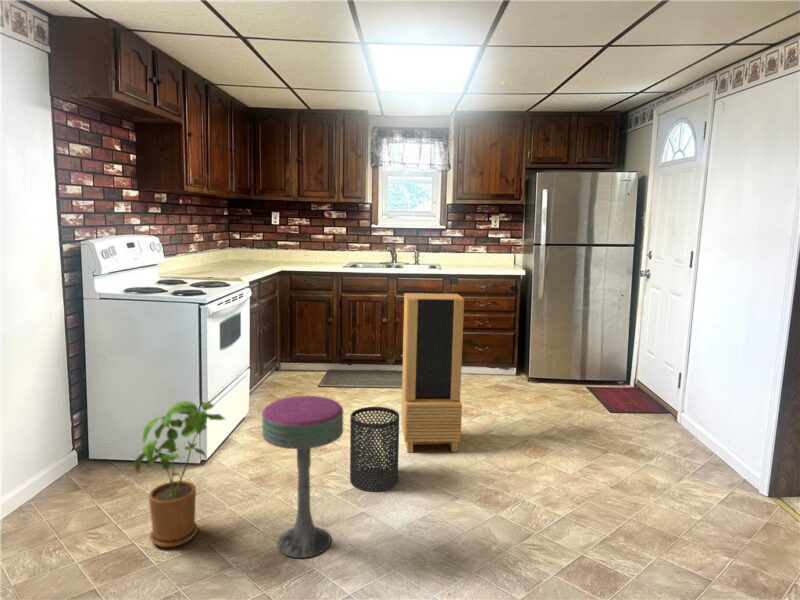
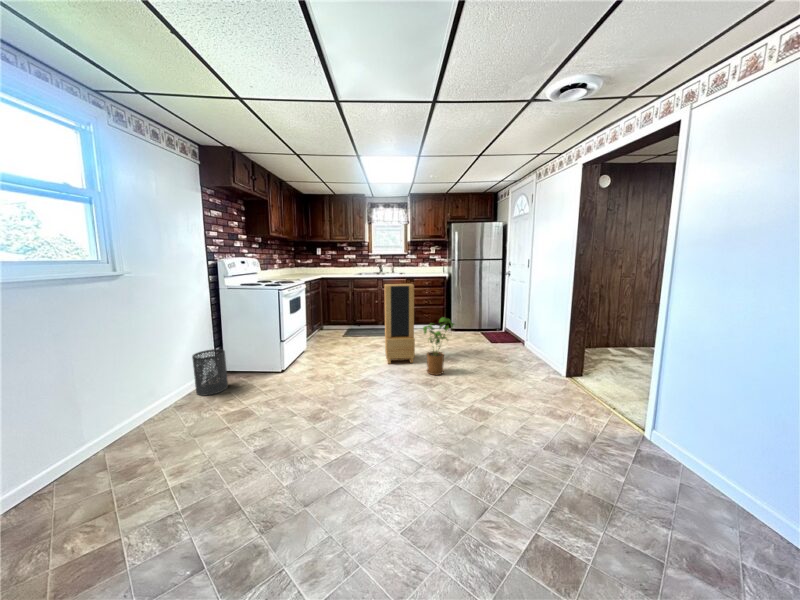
bar stool: present [262,396,343,558] -> none [312,331,352,409]
house plant: present [134,401,225,547] -> present [423,317,454,375]
trash can: present [350,407,399,492] -> present [192,349,228,396]

